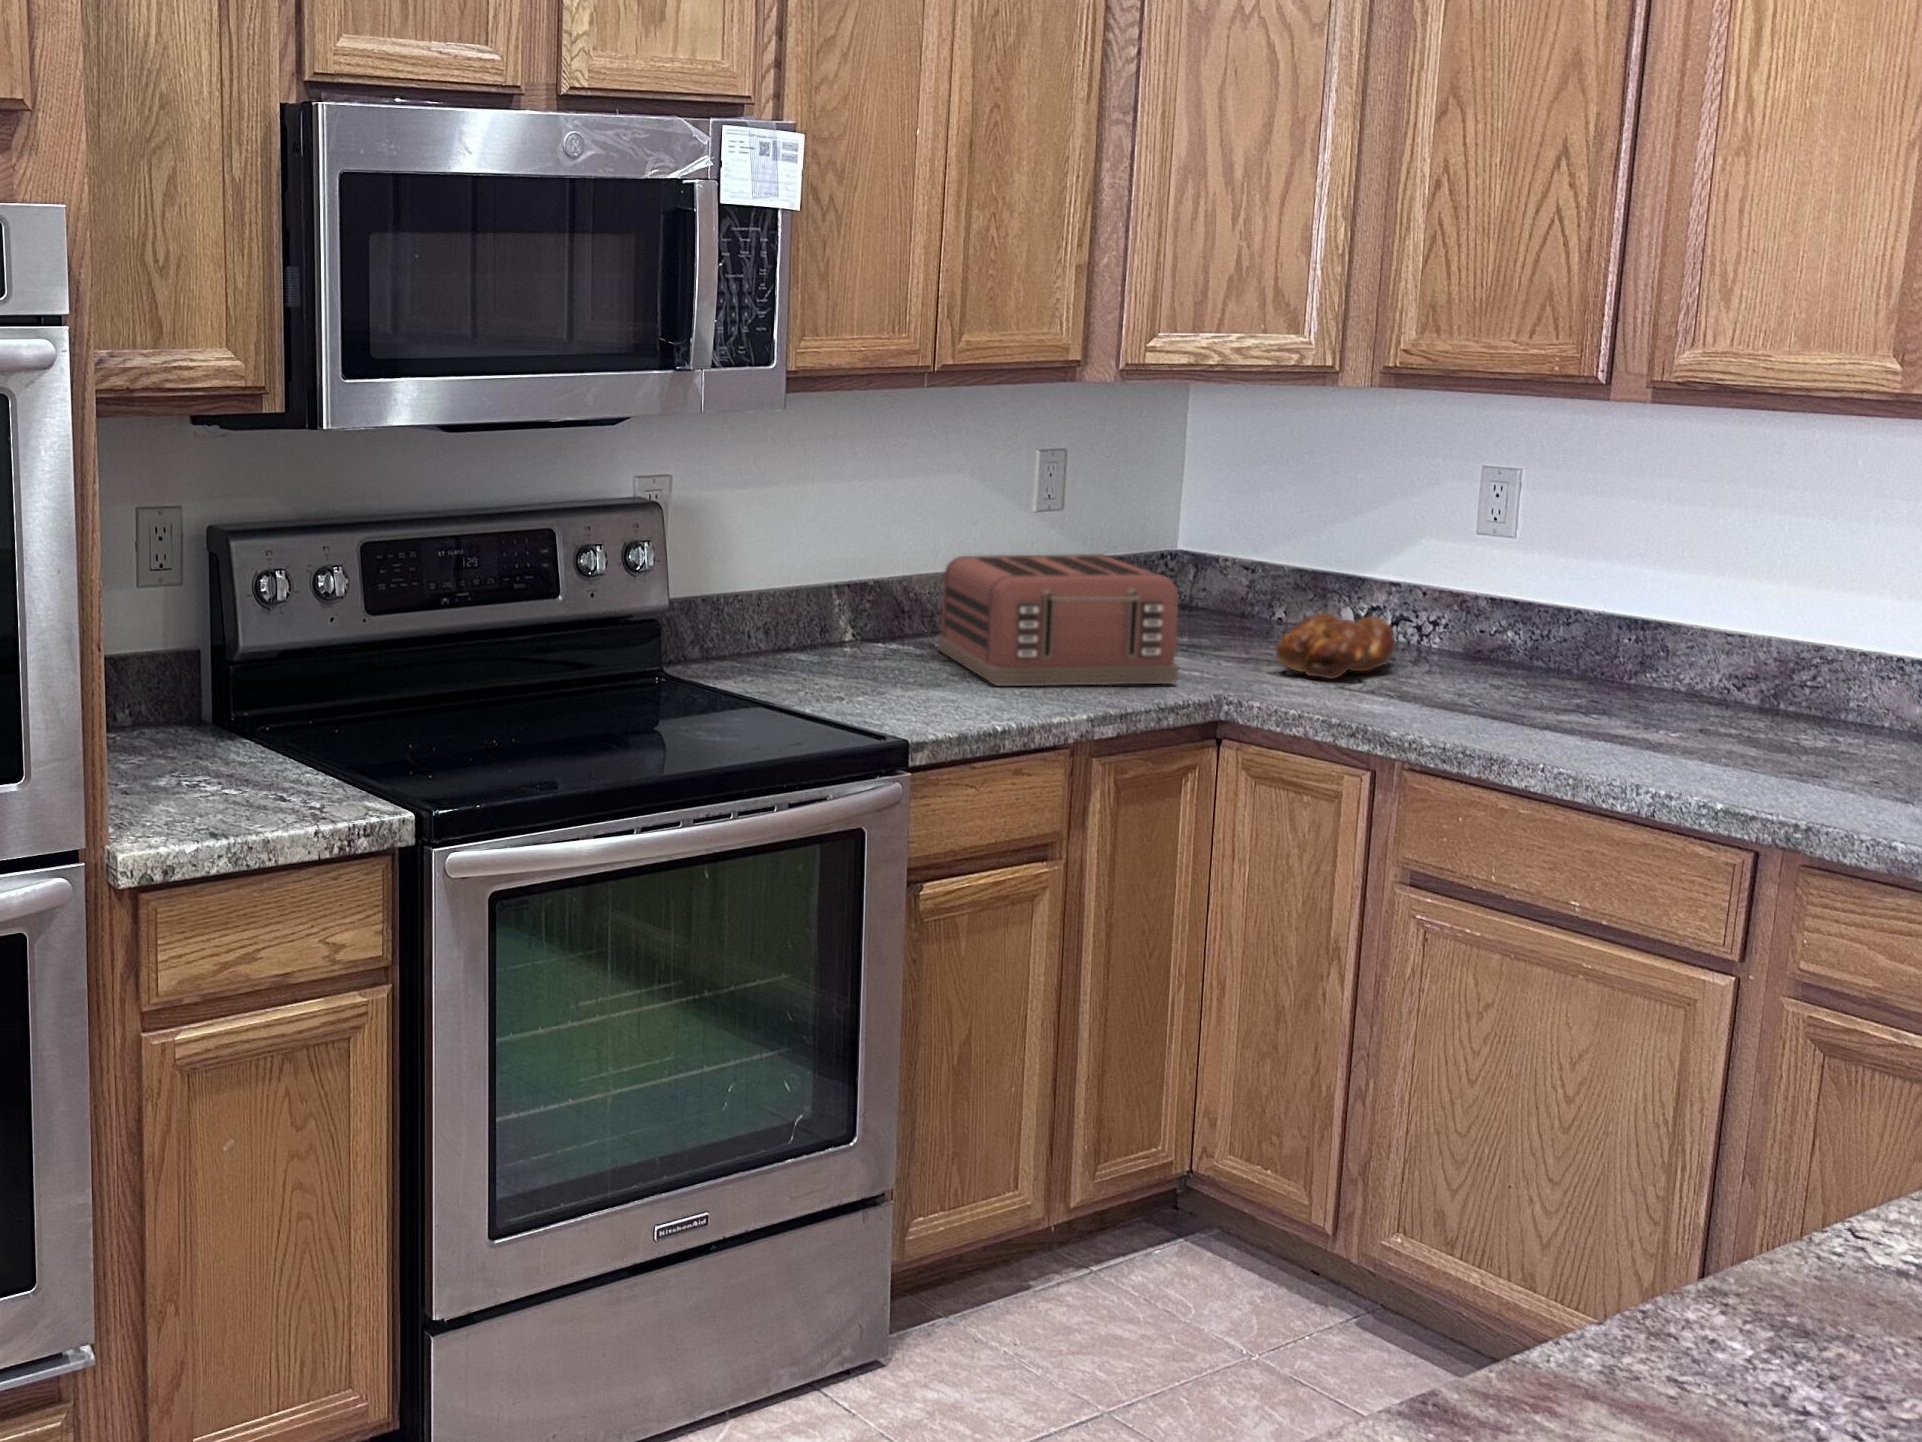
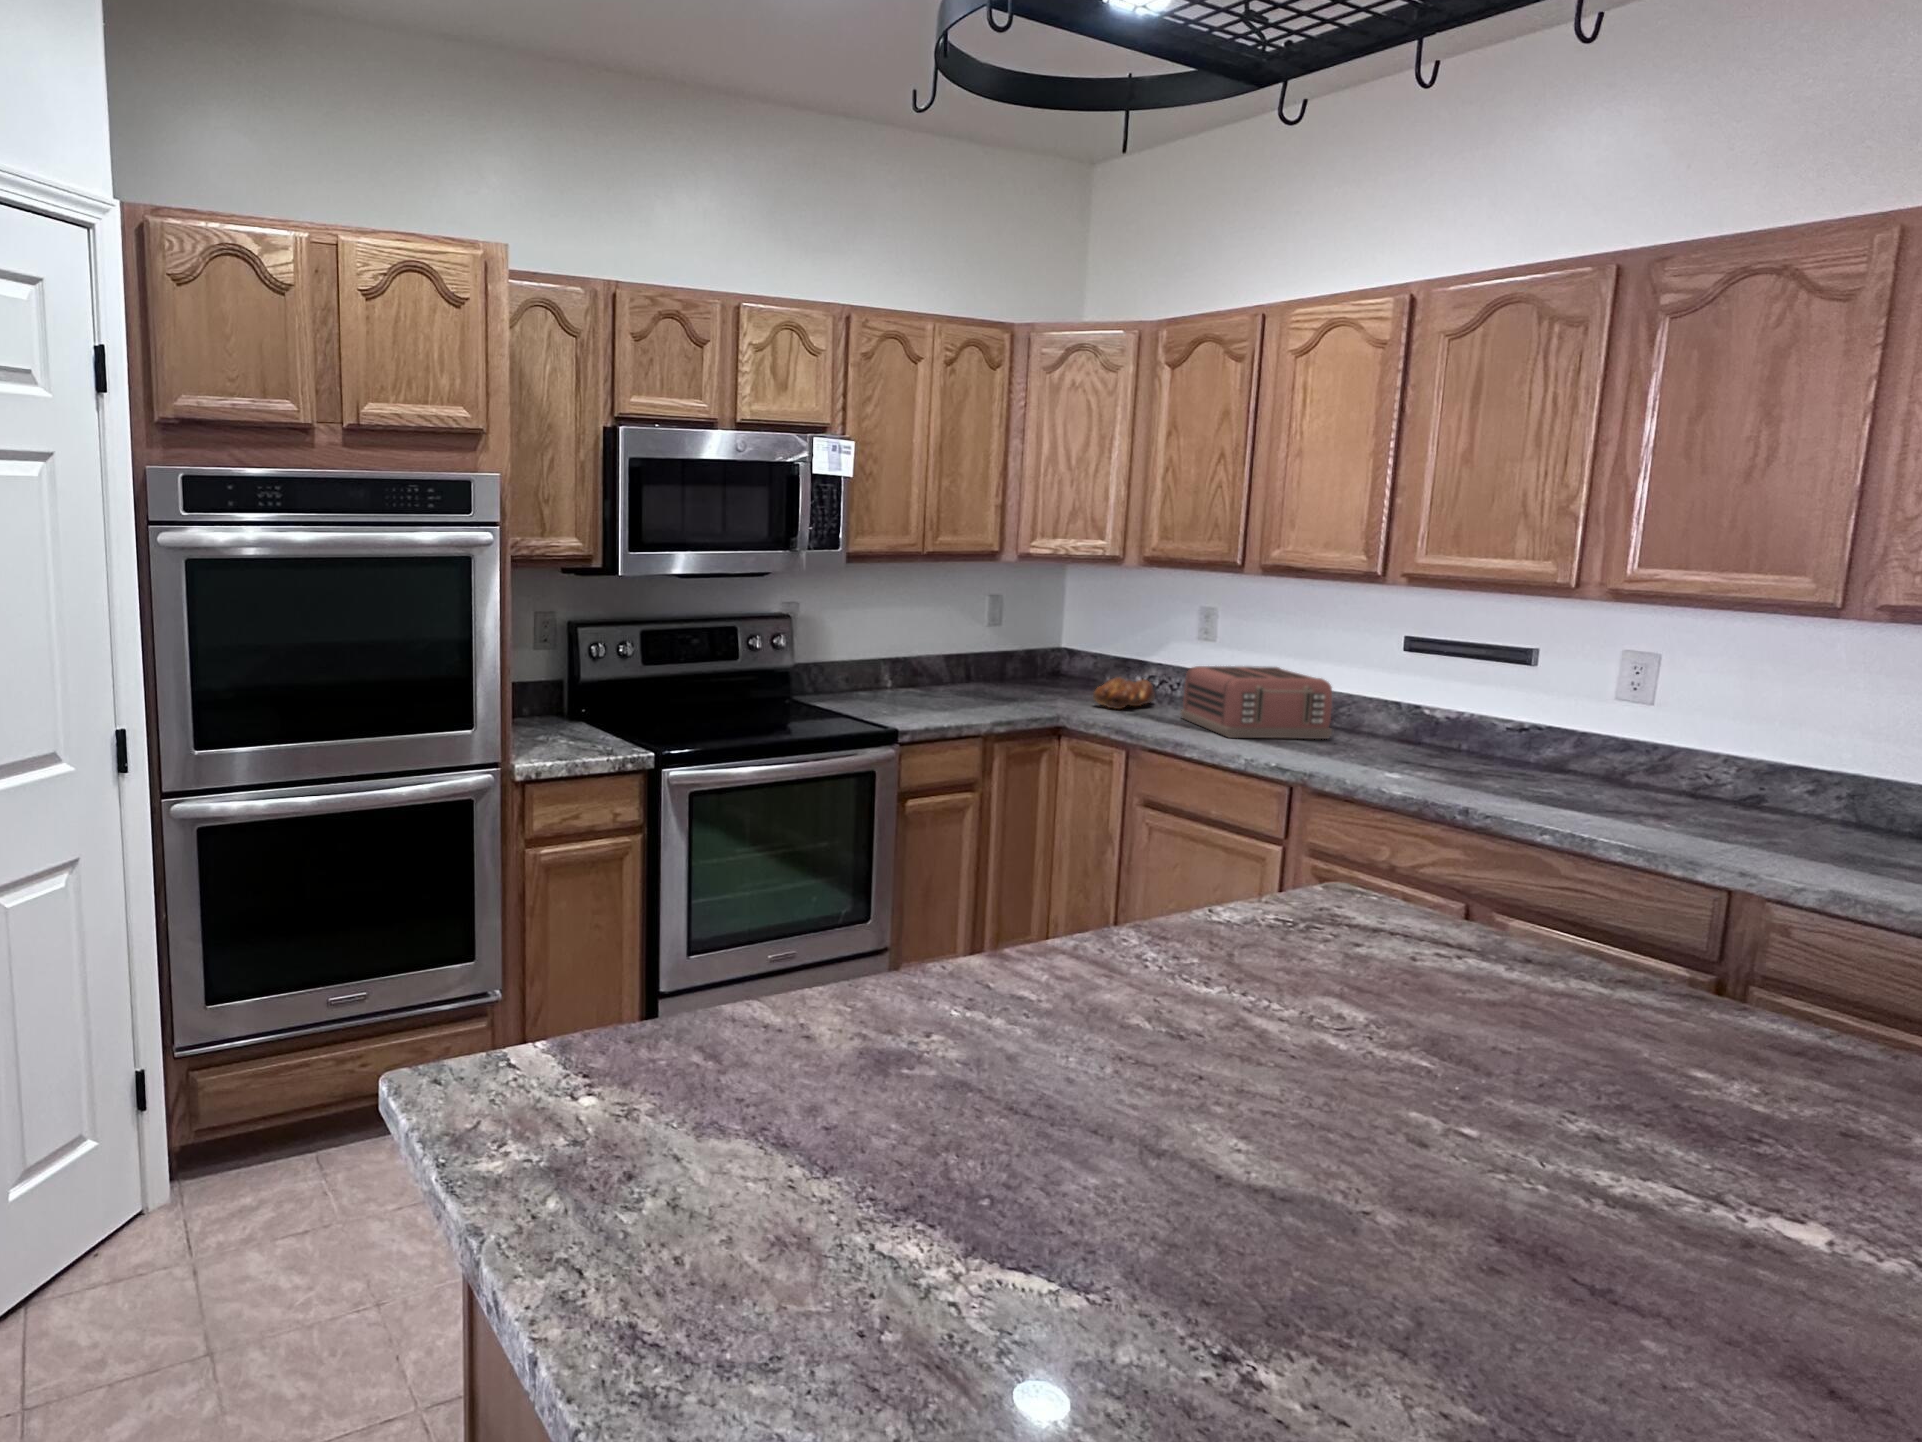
toaster: present [937,554,1179,686] -> present [1181,666,1332,739]

